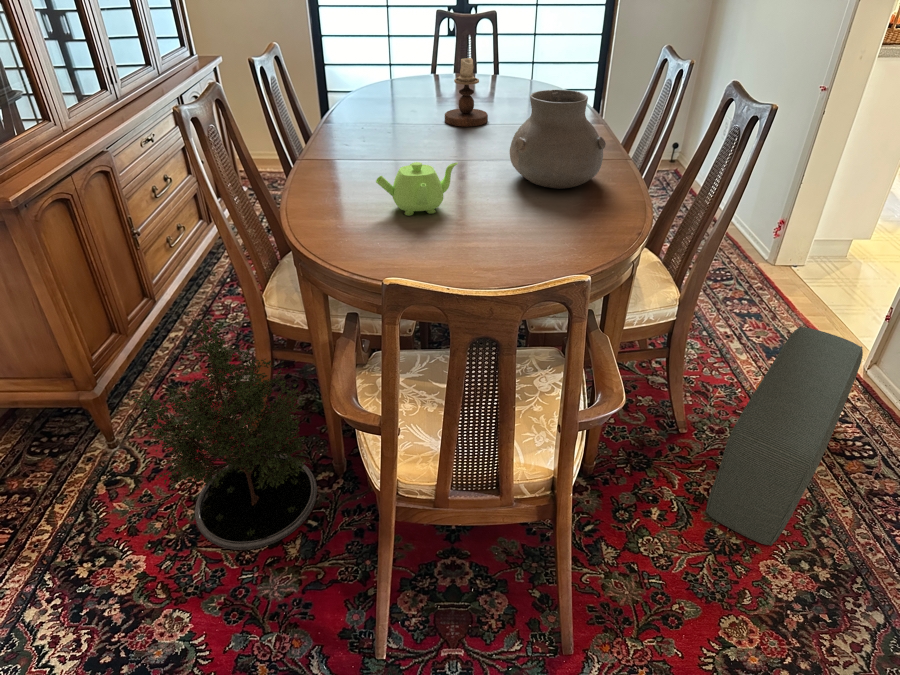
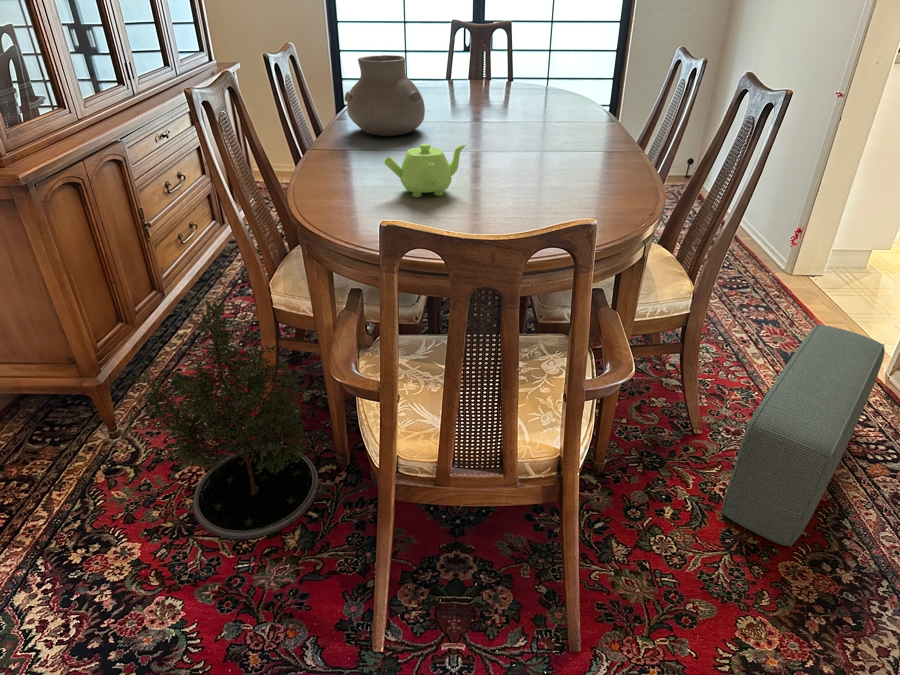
candlestick: present [445,58,488,127] -> none [456,56,499,124]
vase: present [510,90,606,189] -> present [344,55,425,136]

